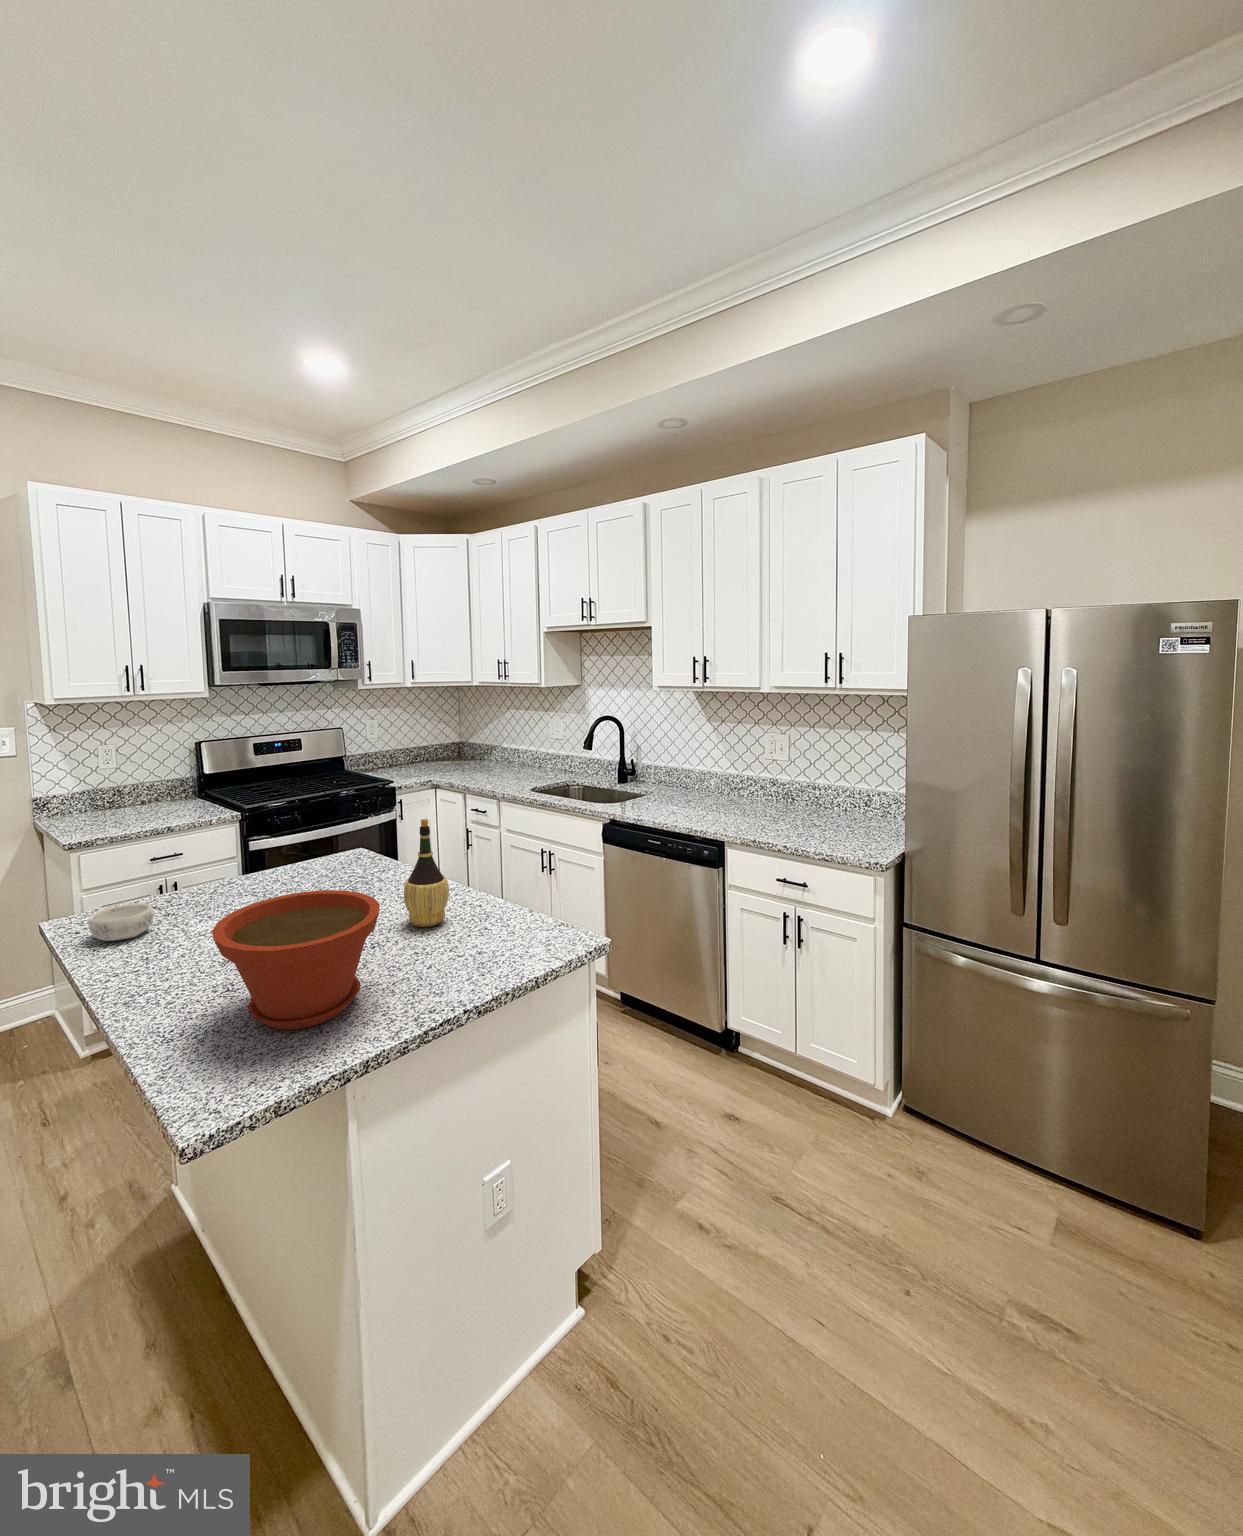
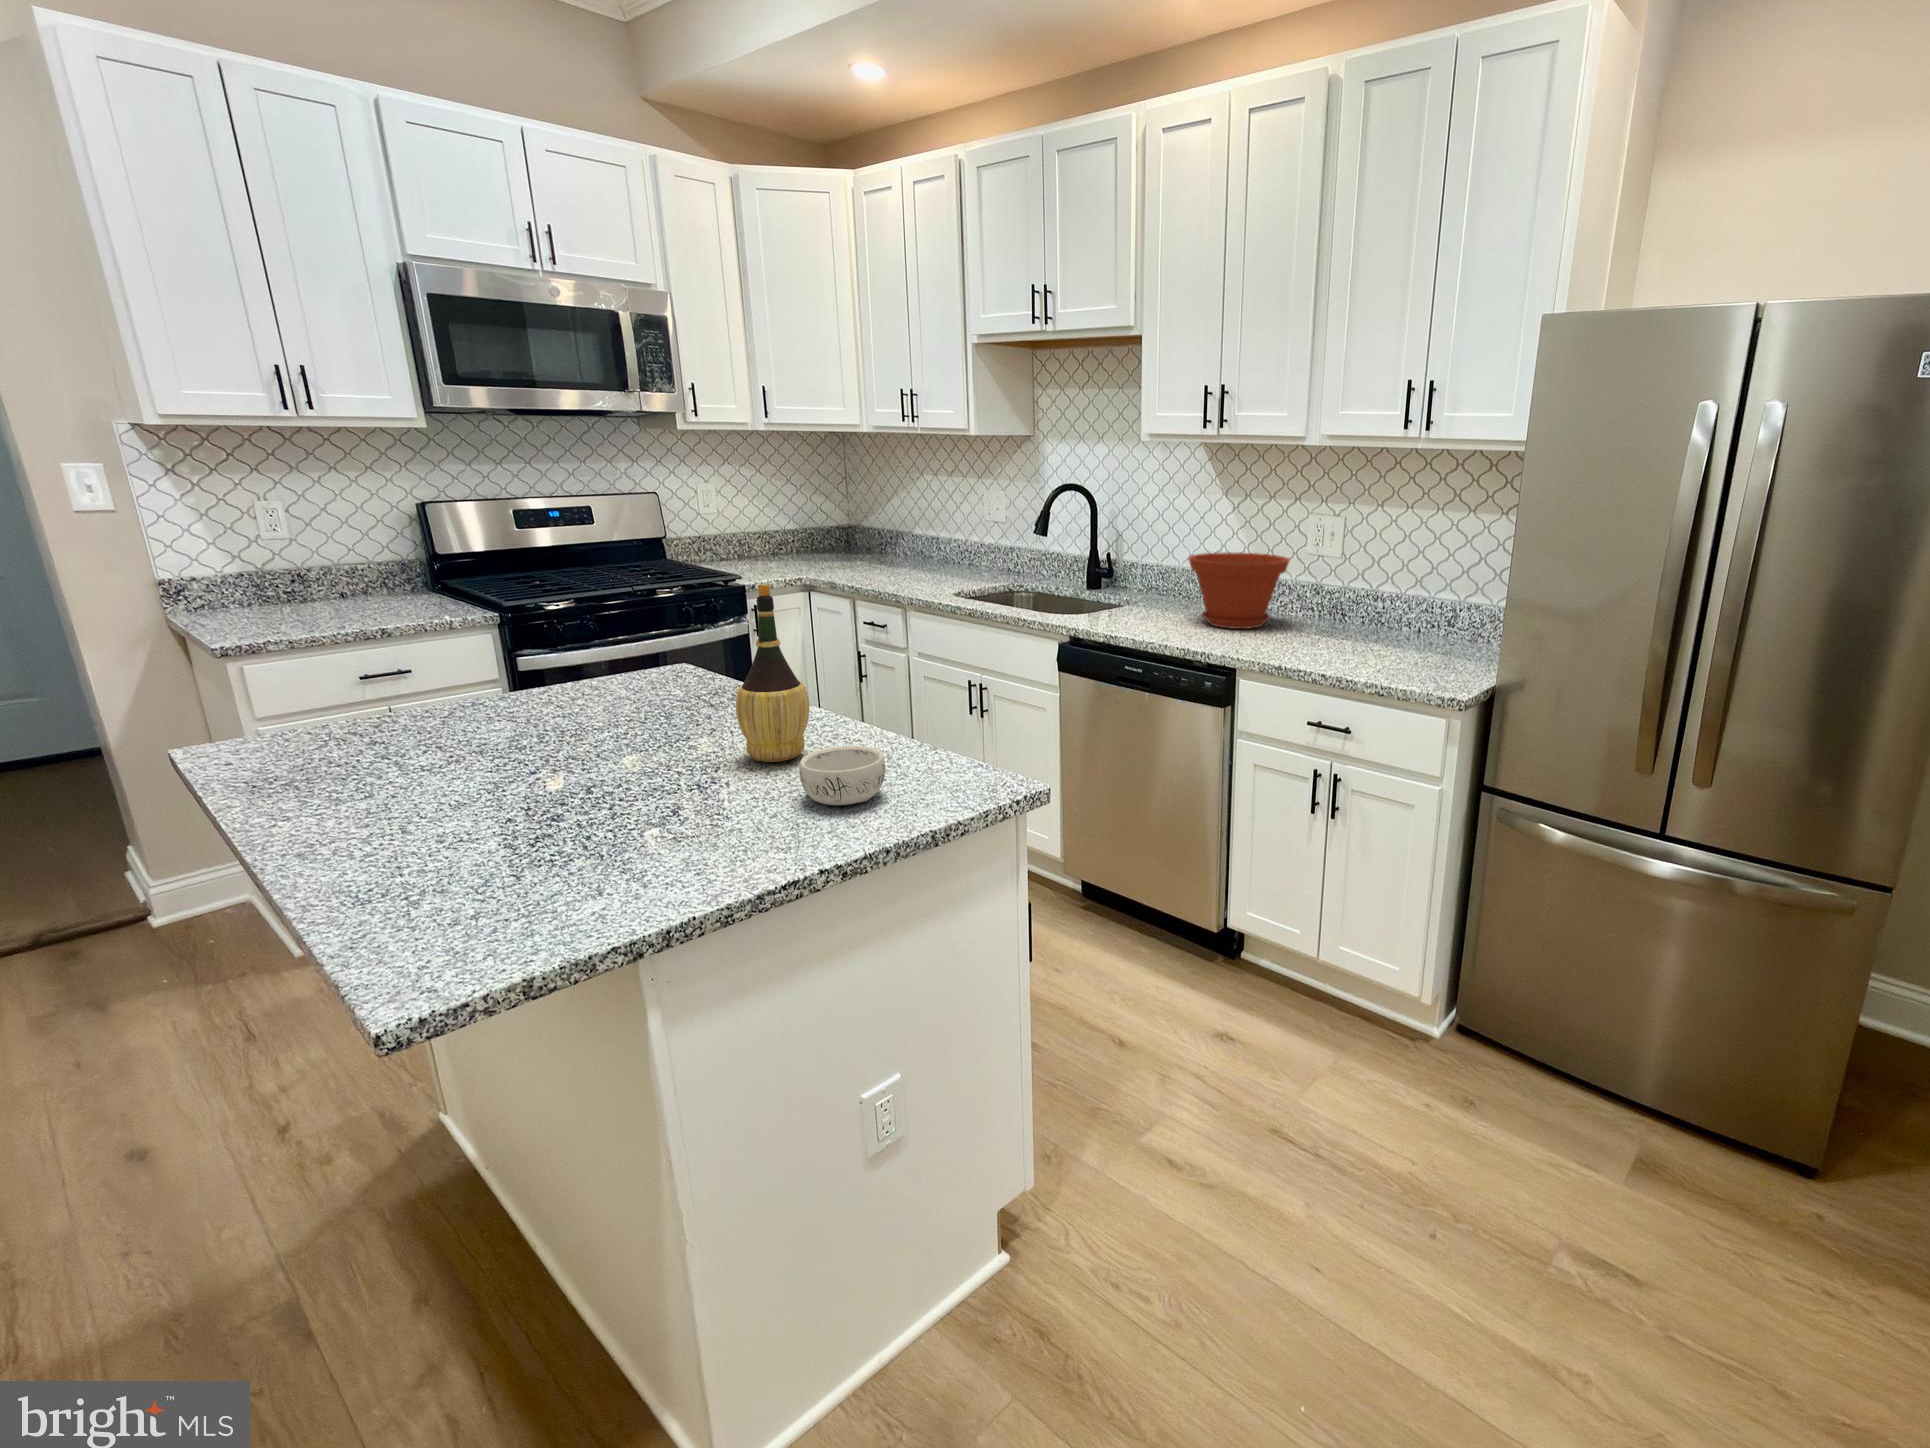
plant pot: present [212,890,380,1030] -> present [1189,552,1289,629]
decorative bowl: present [88,903,153,941] -> present [799,746,885,805]

